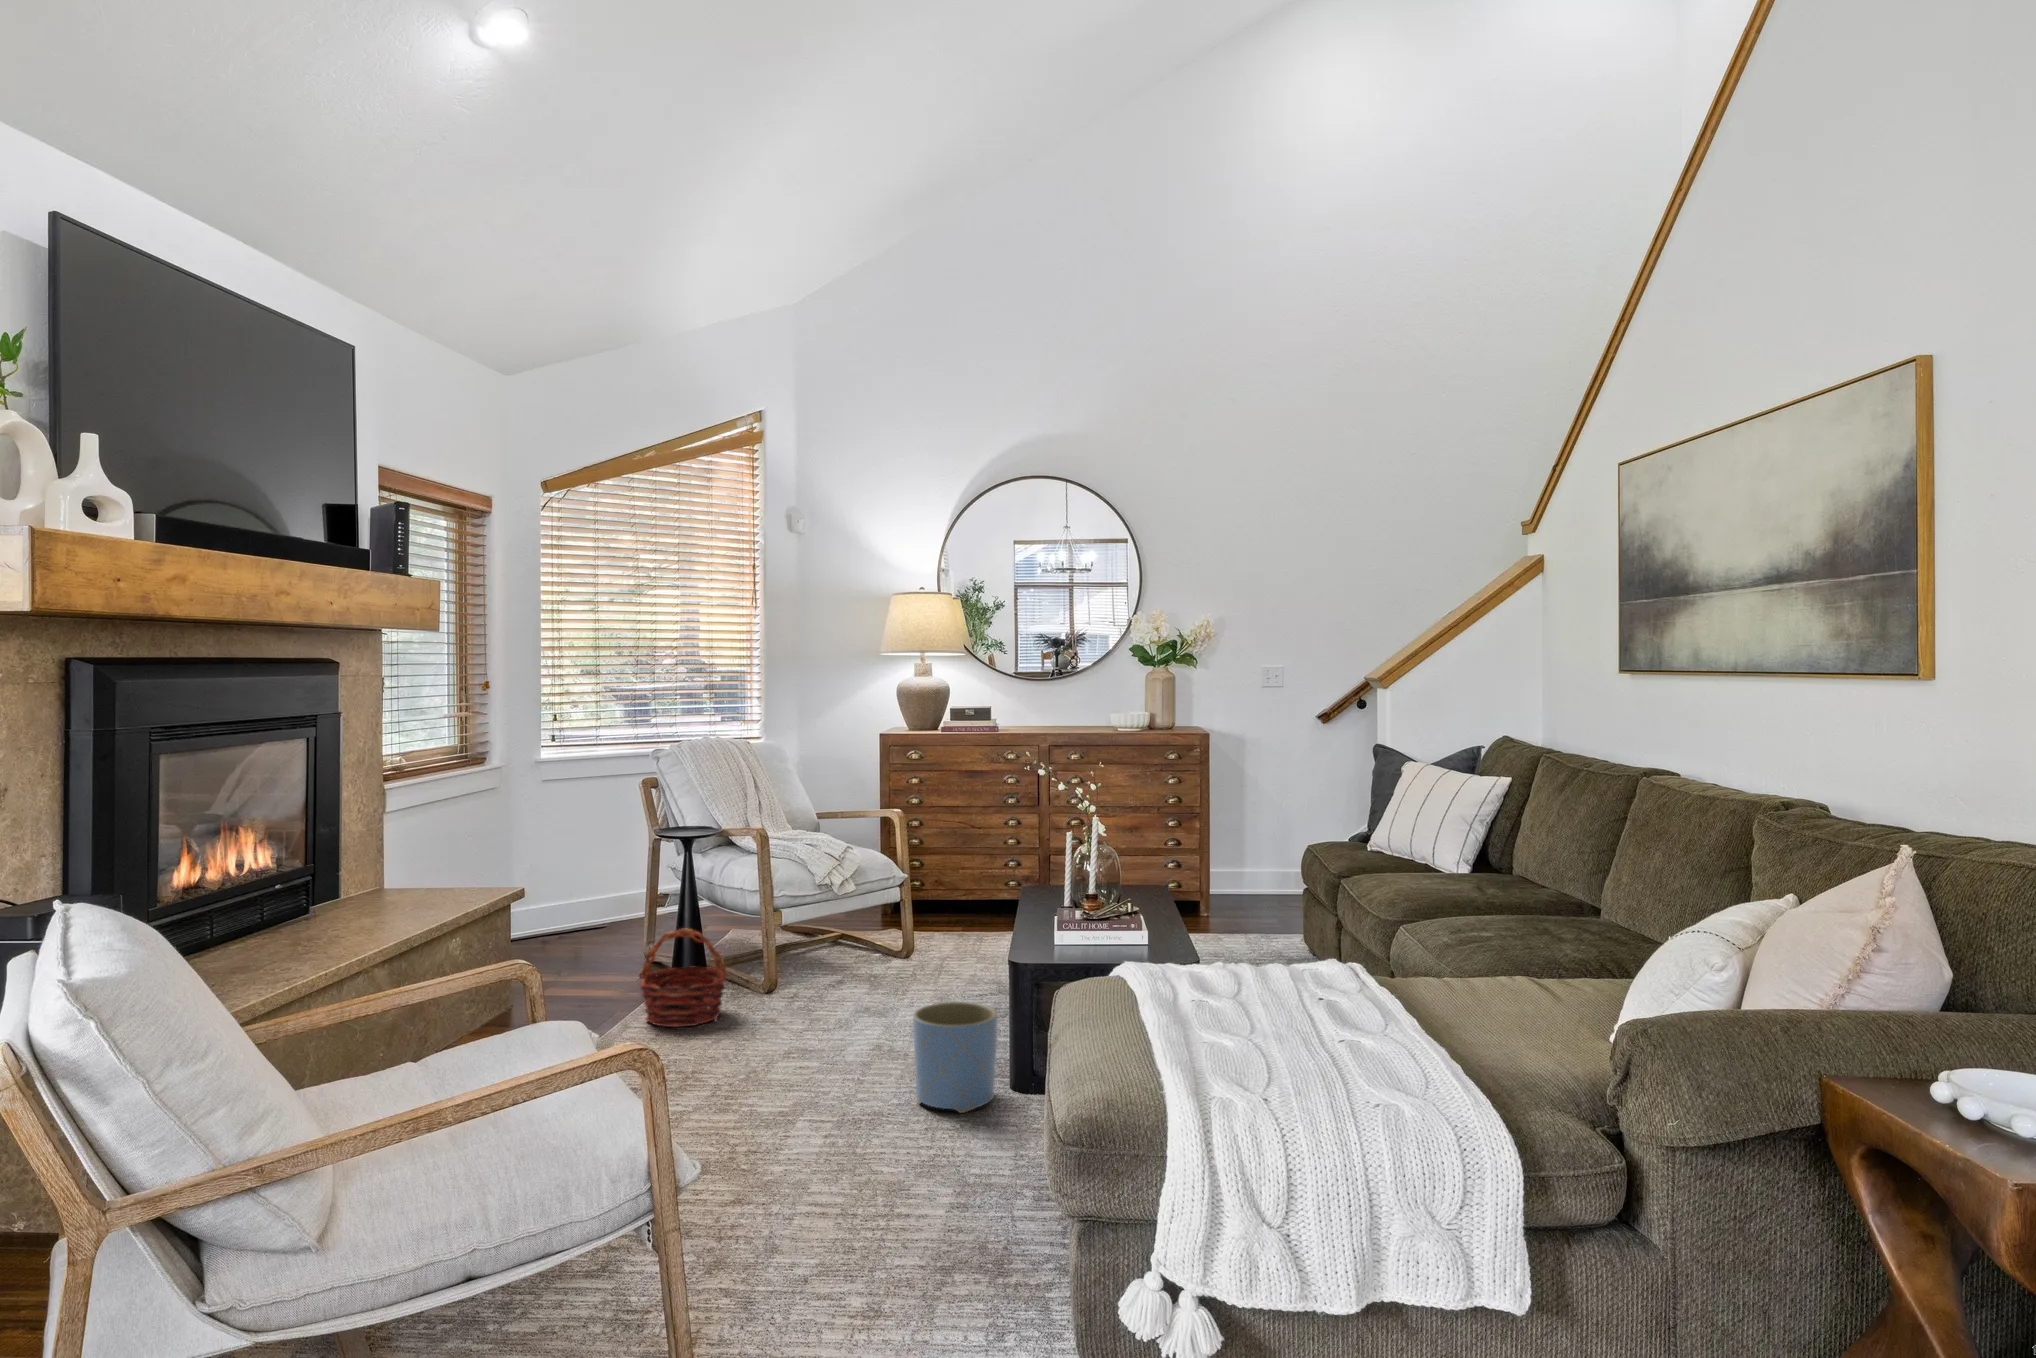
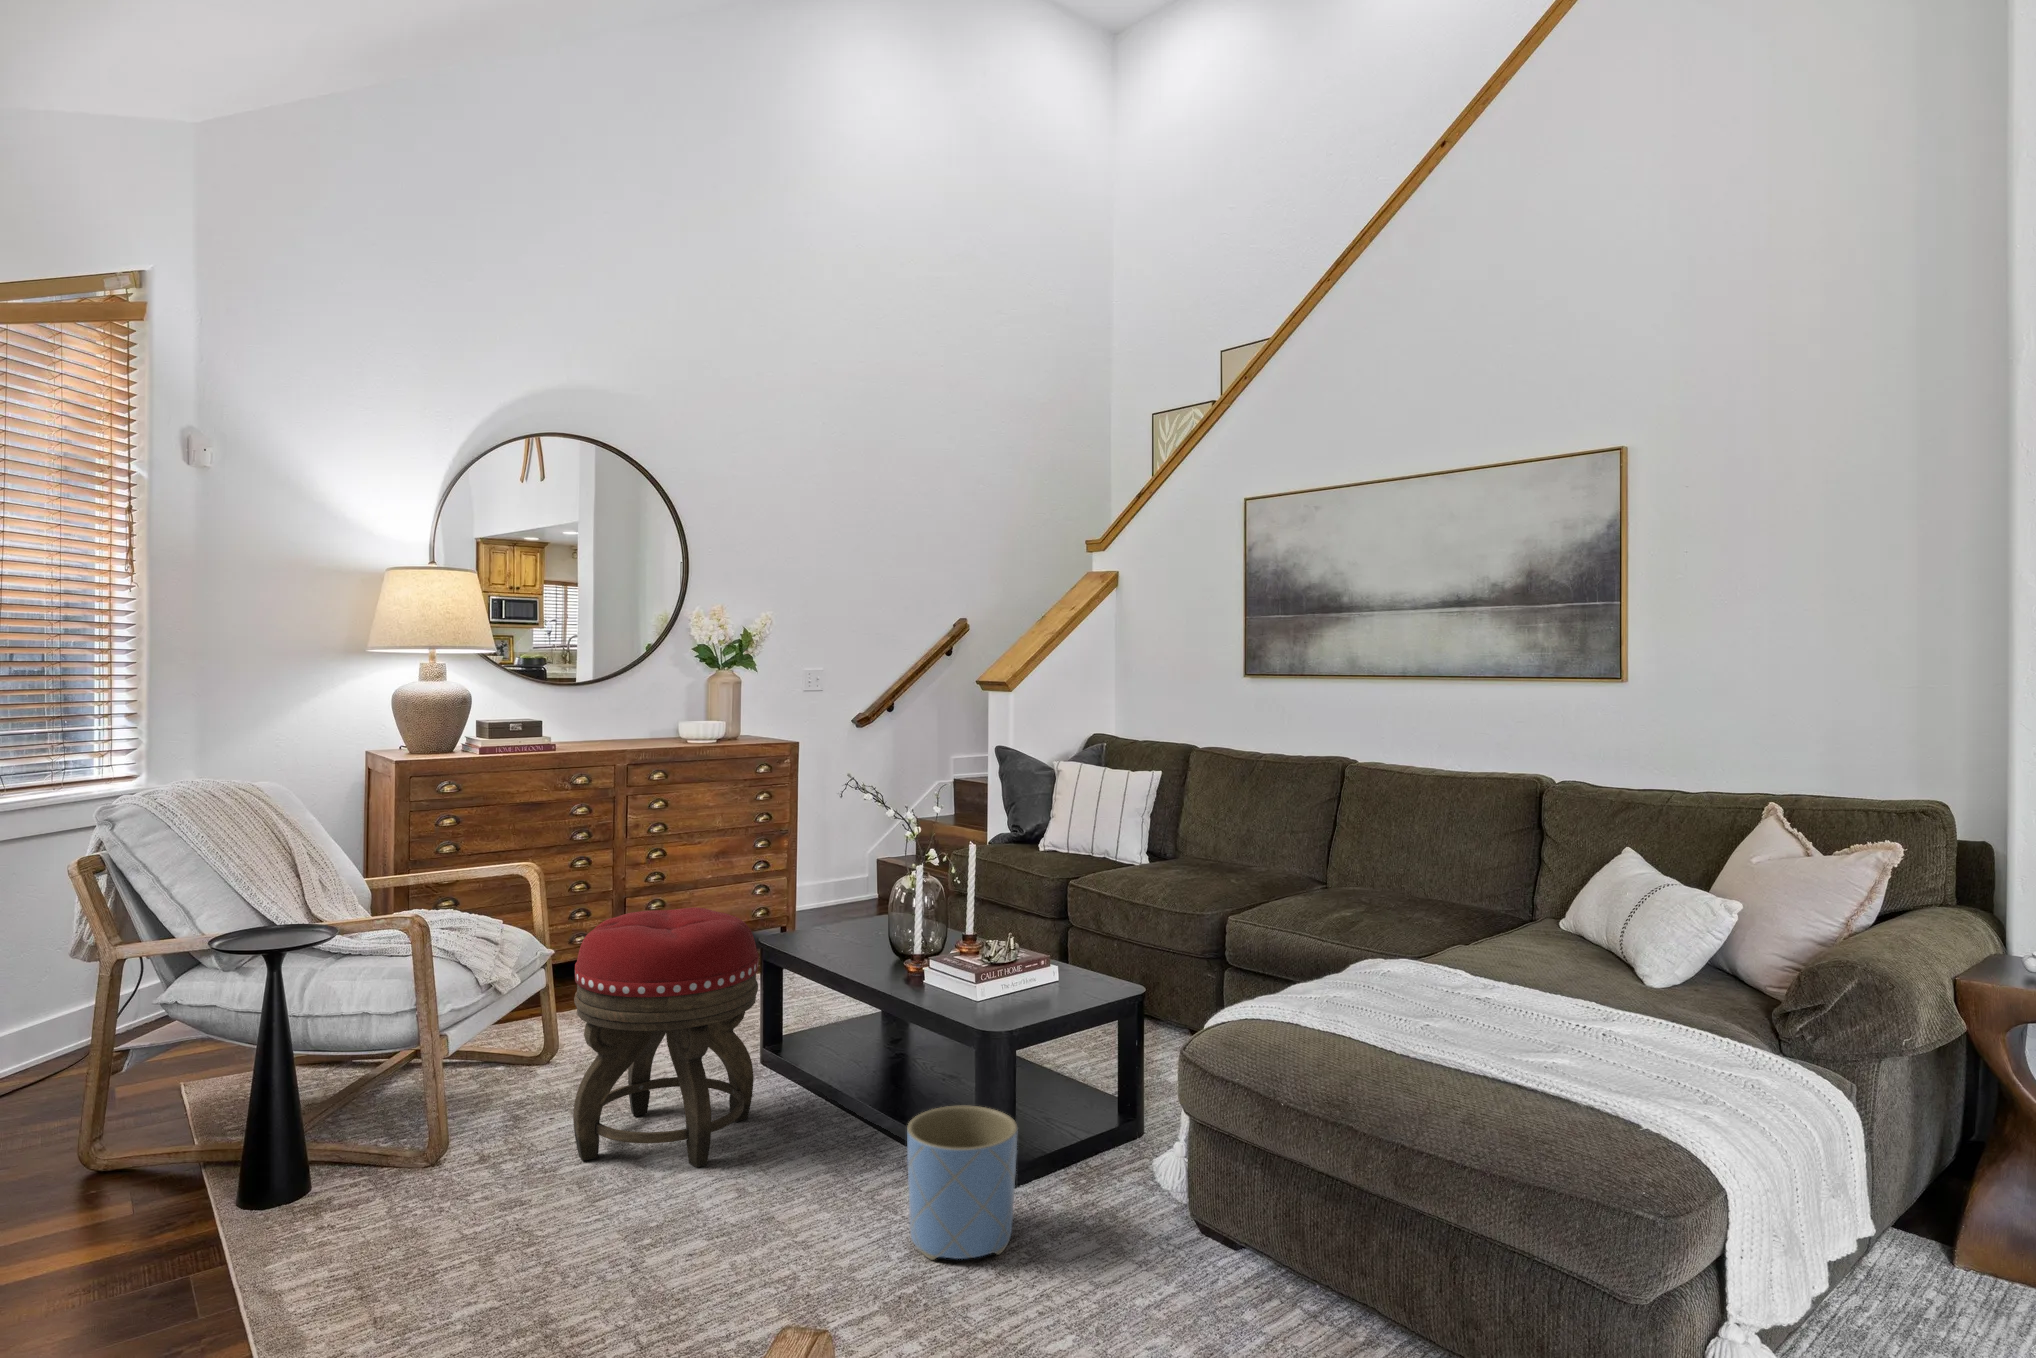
footstool: none [833,844,965,1028] -> present [573,907,759,1168]
basket: present [639,928,727,1027] -> none [266,1096,430,1272]

